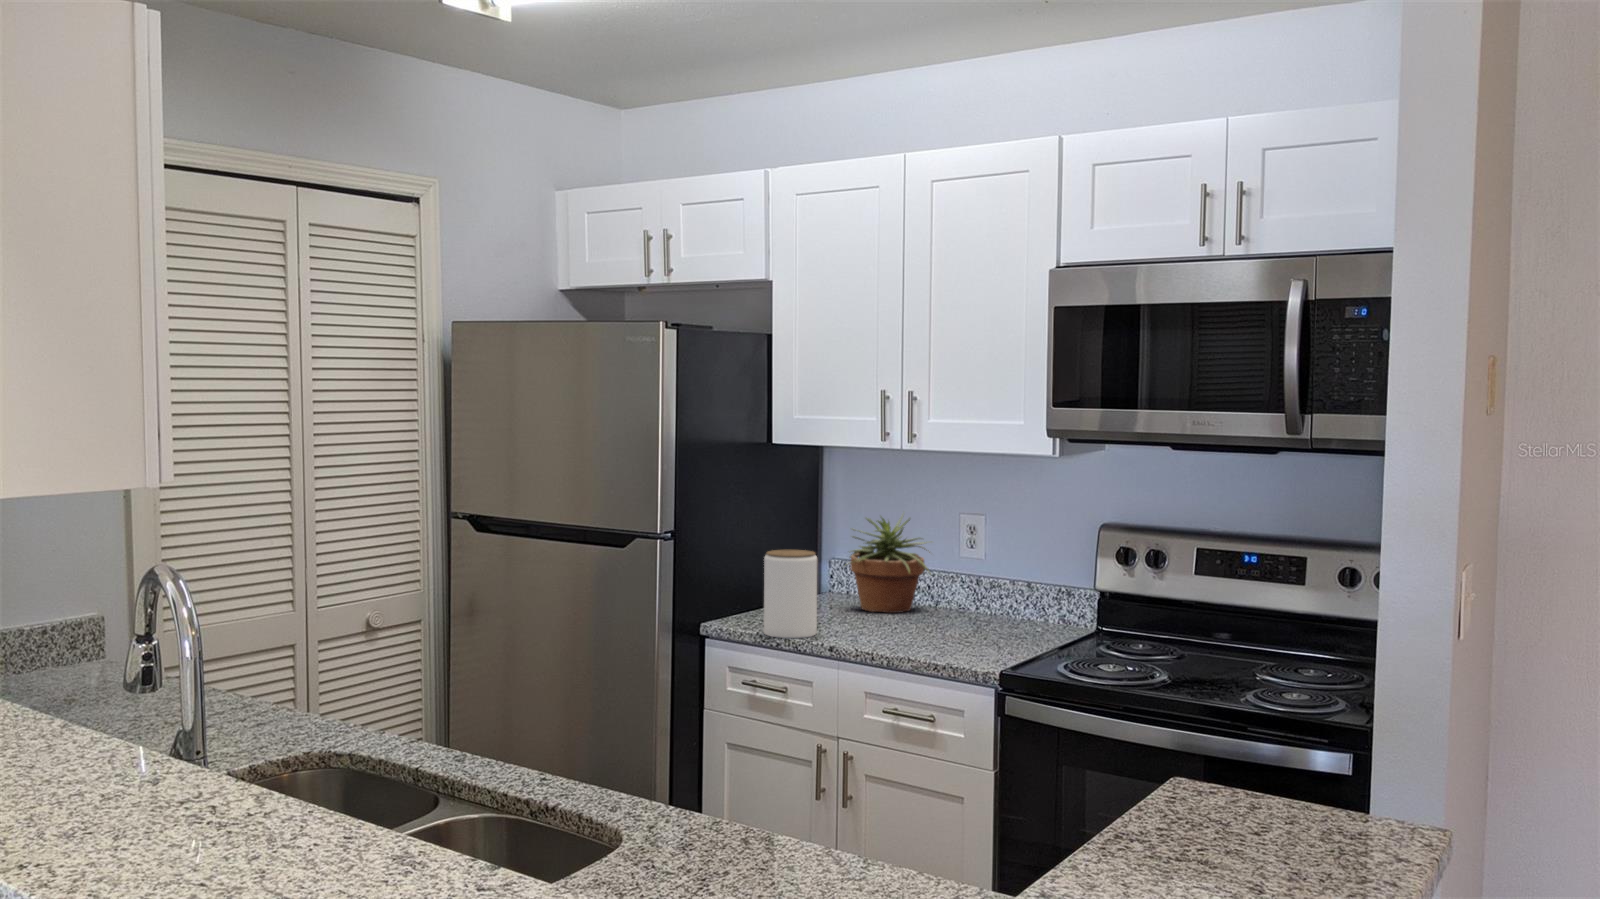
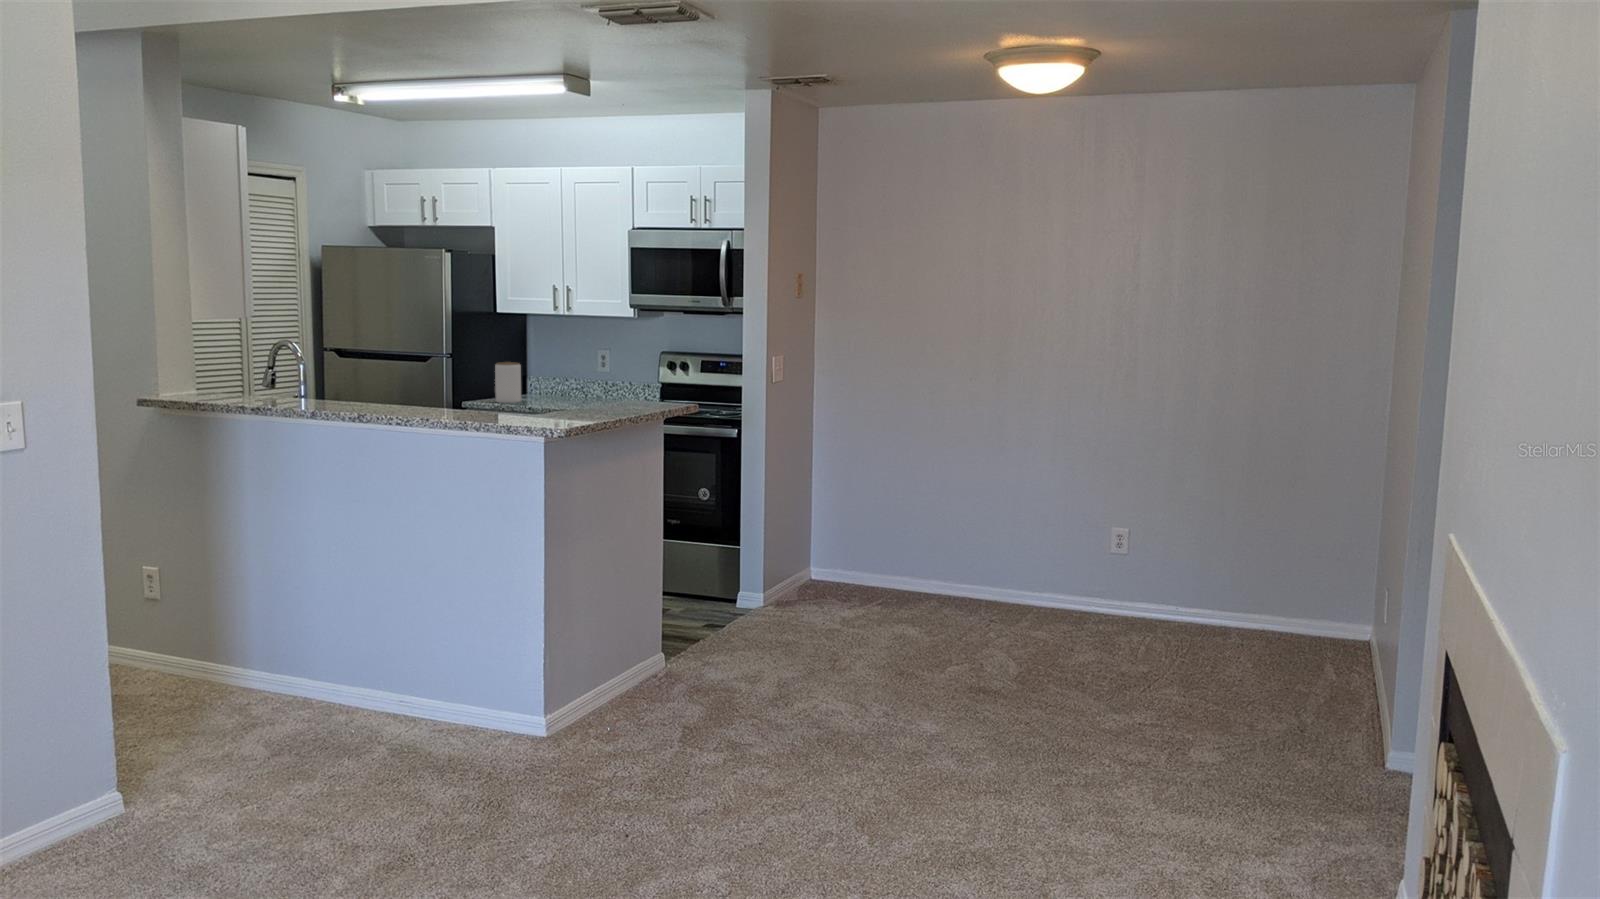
potted plant: present [847,513,930,613] -> none [535,347,584,398]

